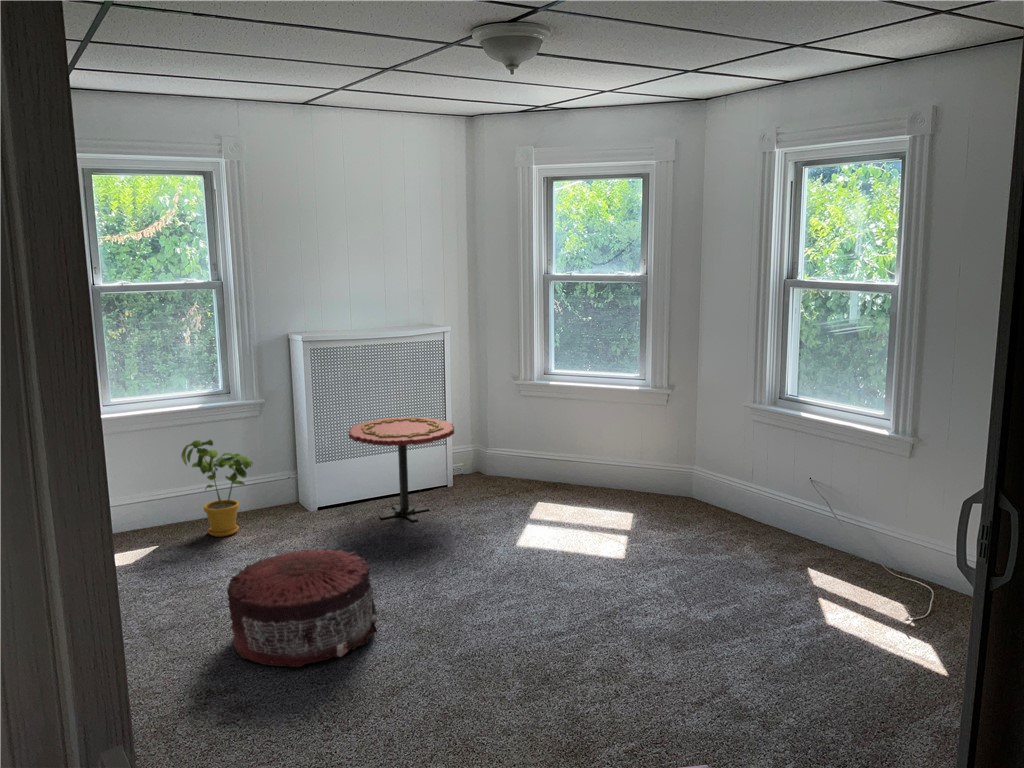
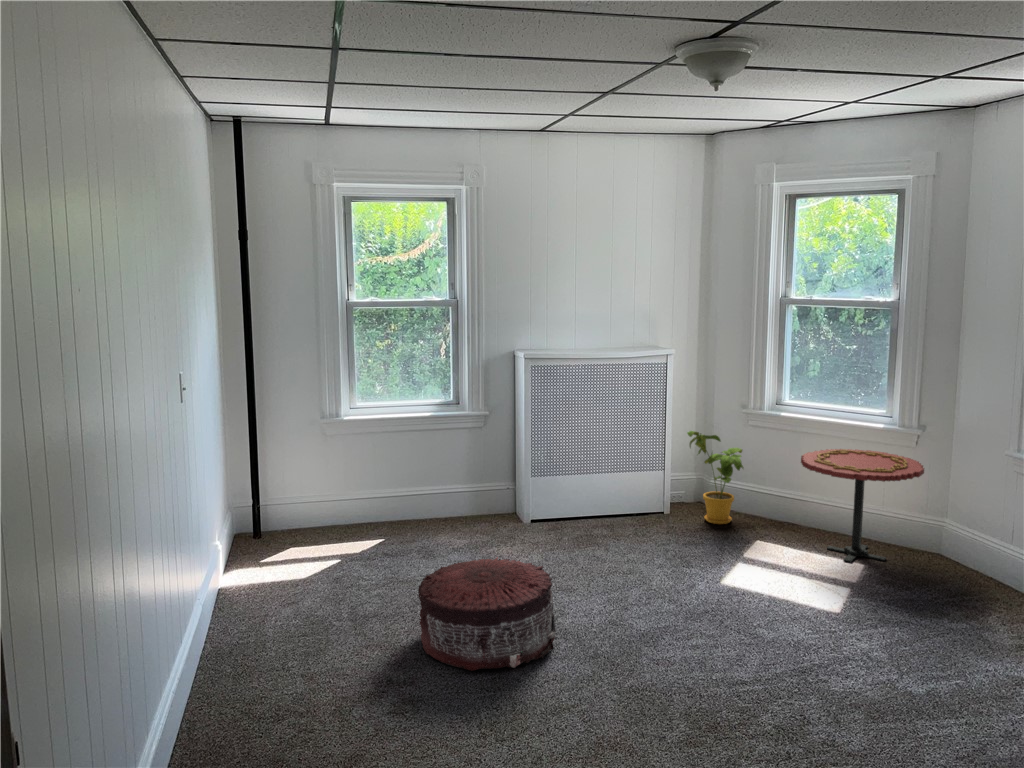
side table: present [348,417,454,521] -> present [801,449,924,562]
house plant: present [181,440,252,537] -> present [687,431,743,524]

